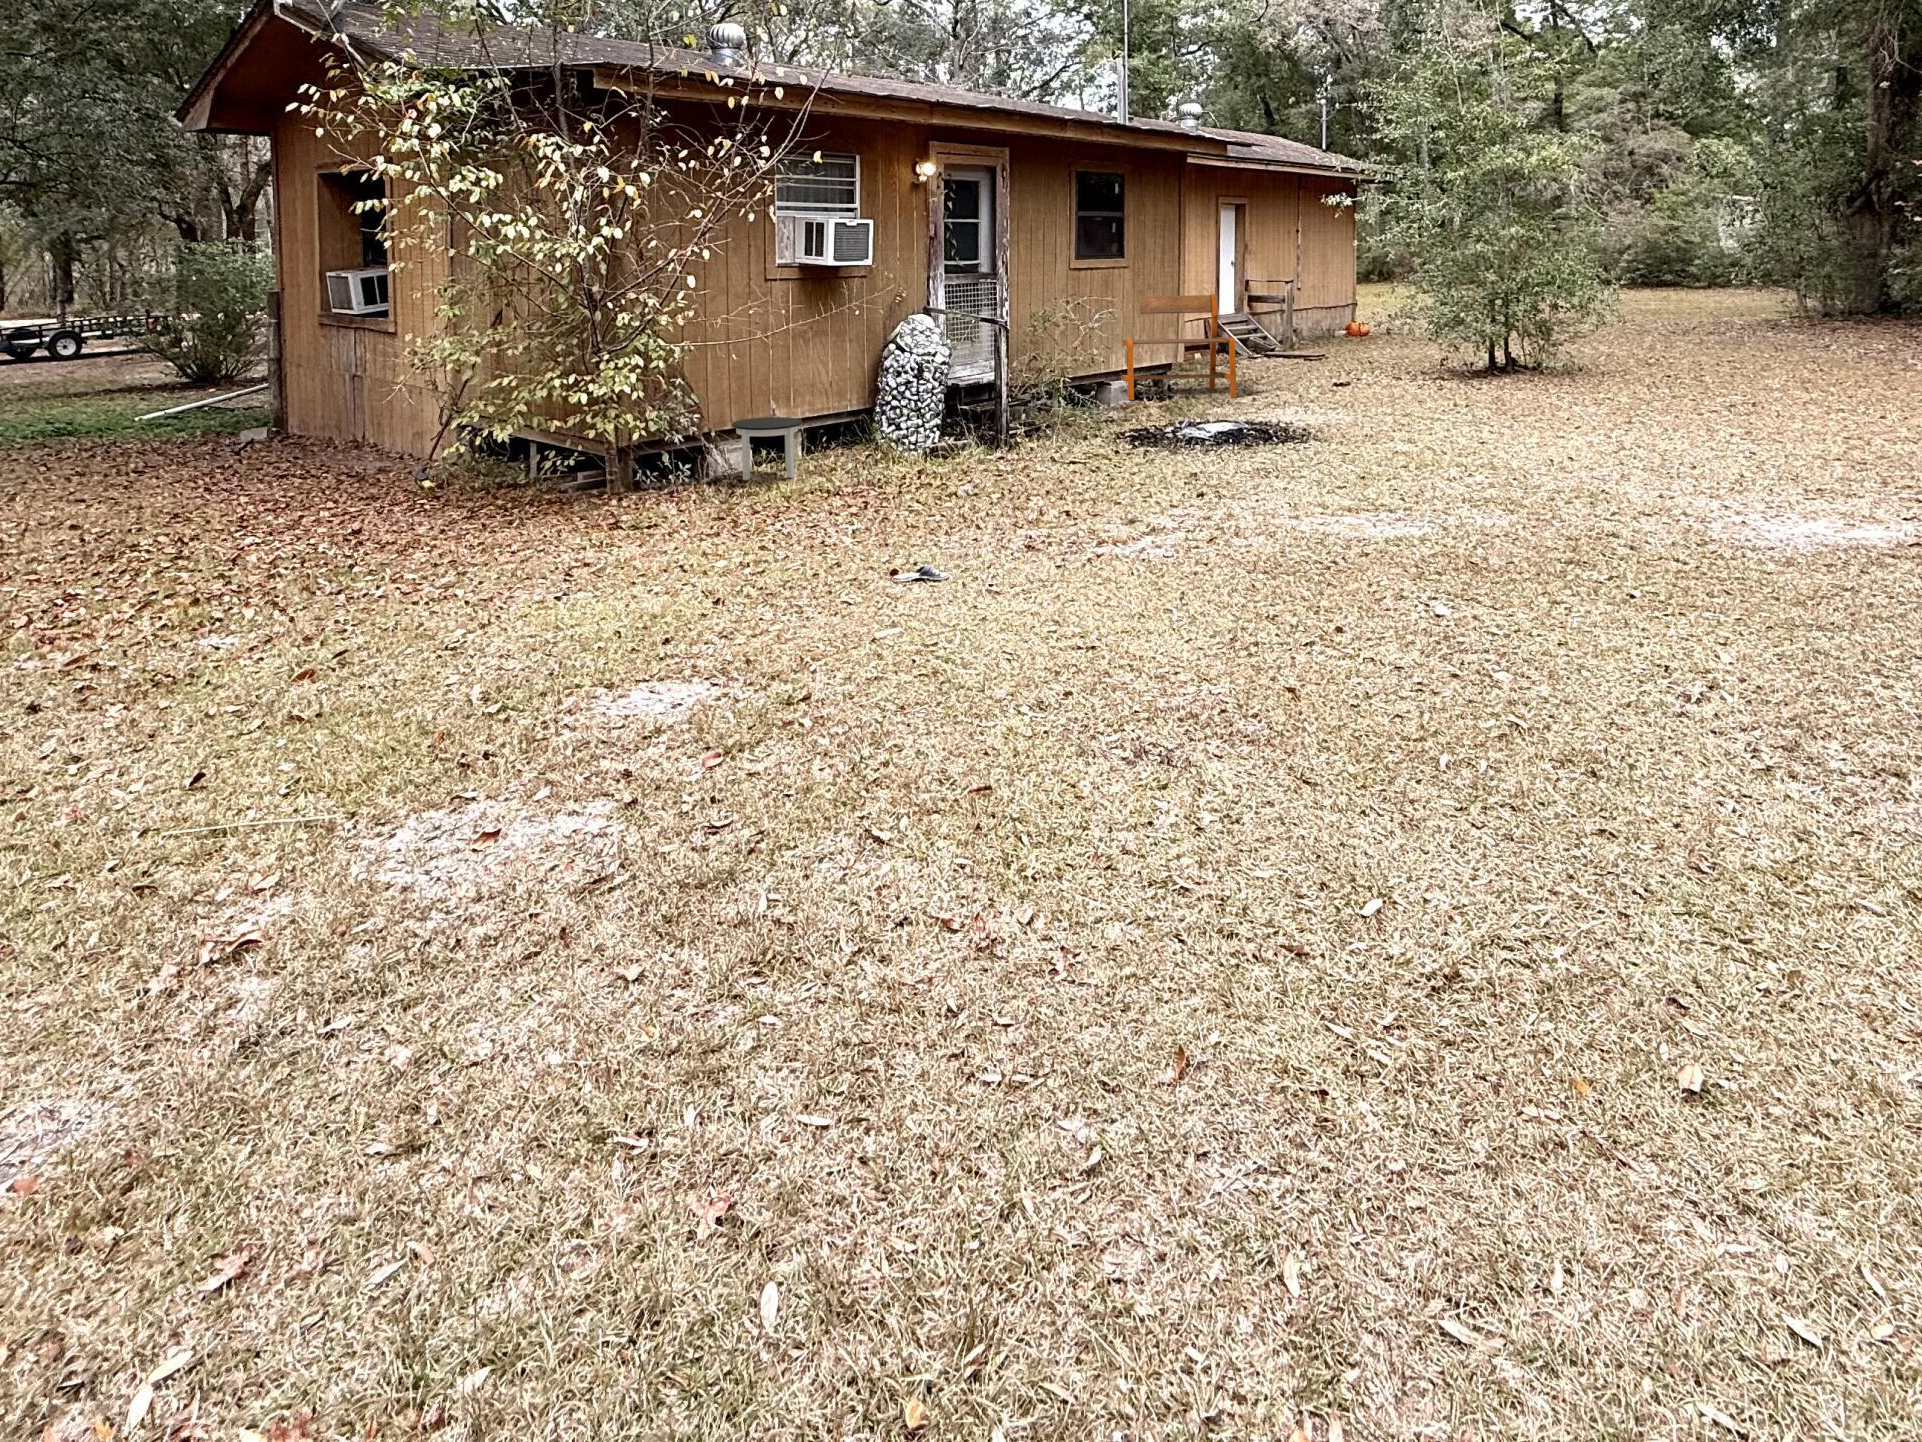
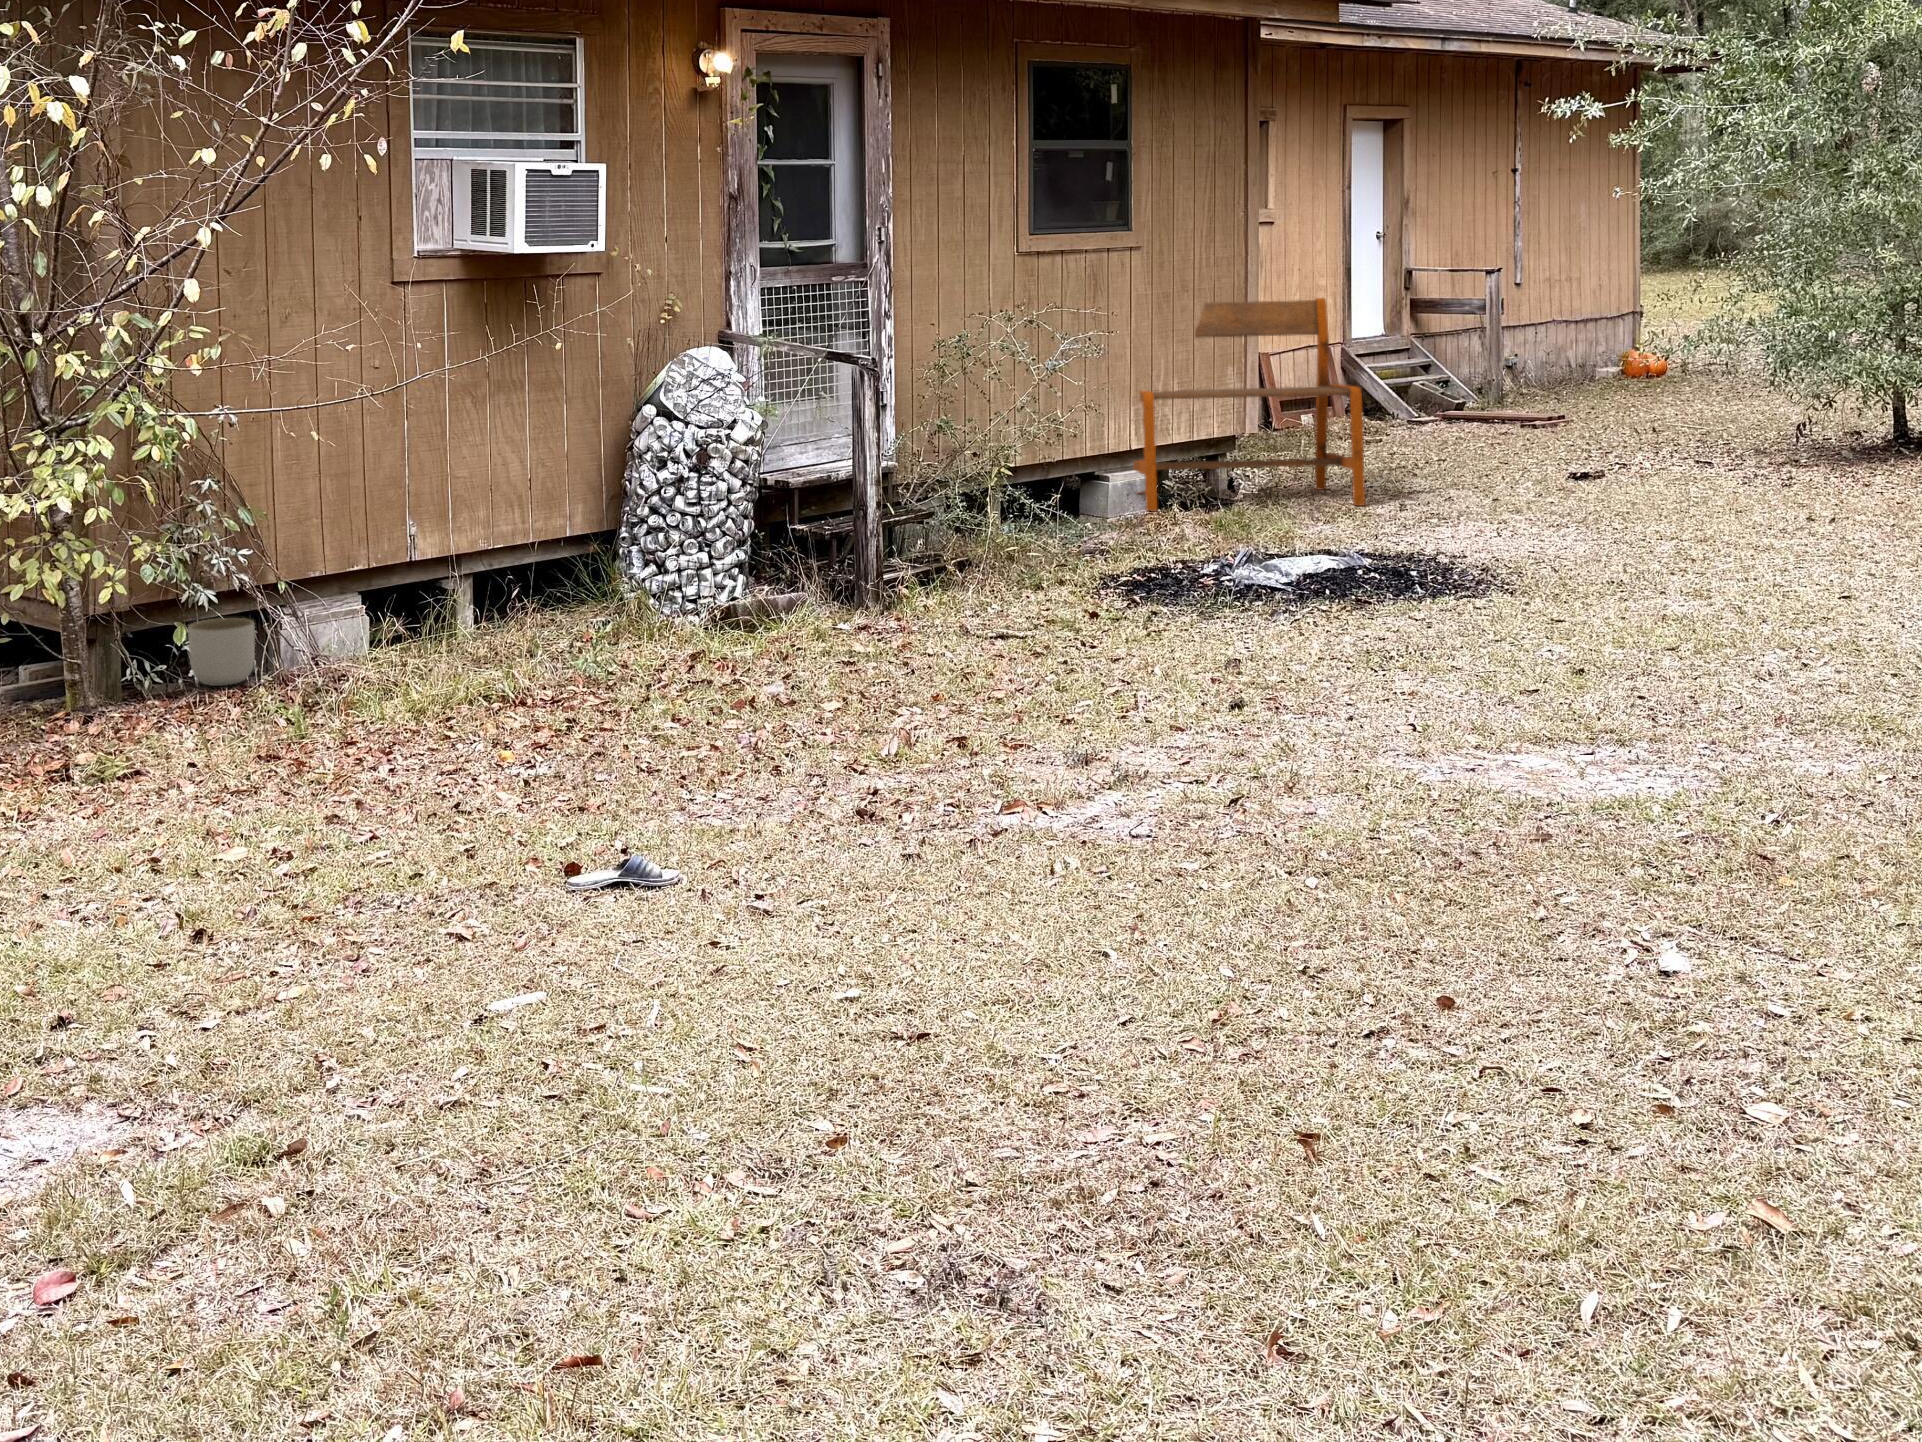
round table: present [732,417,802,480] -> none [313,552,451,679]
planter: none [670,450,703,484] -> present [188,618,255,686]

